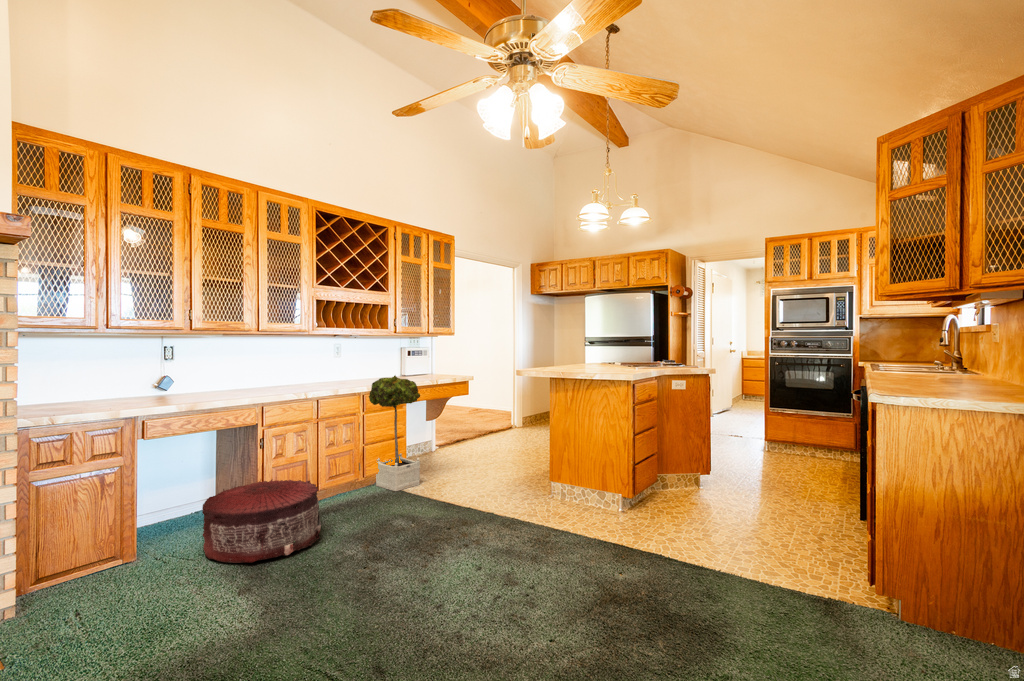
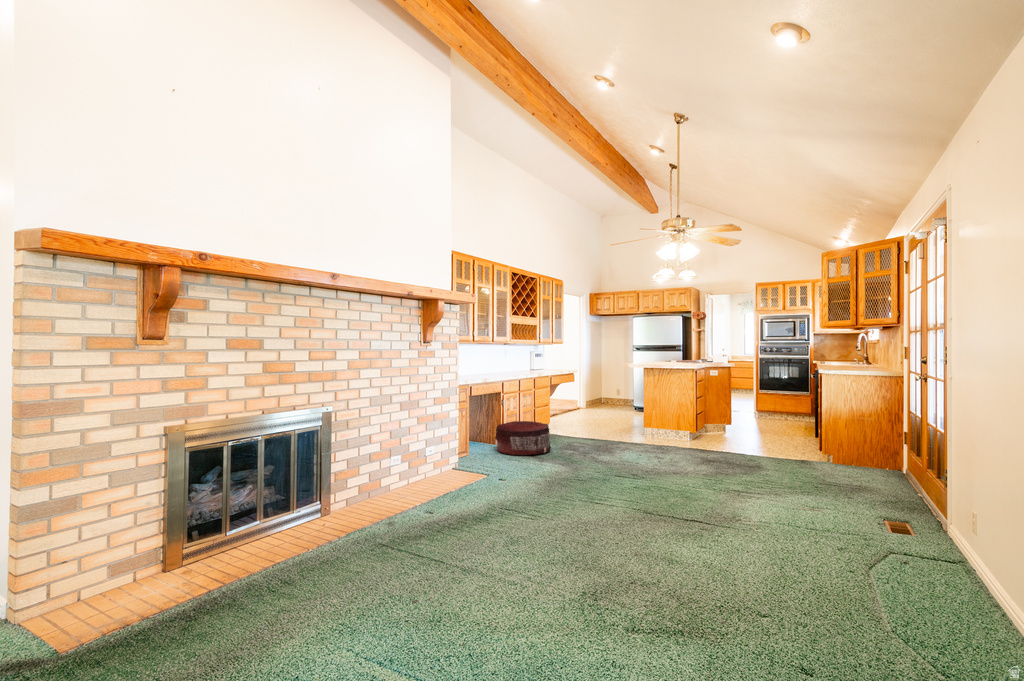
potted tree: present [369,376,420,491] -> none [537,368,566,435]

